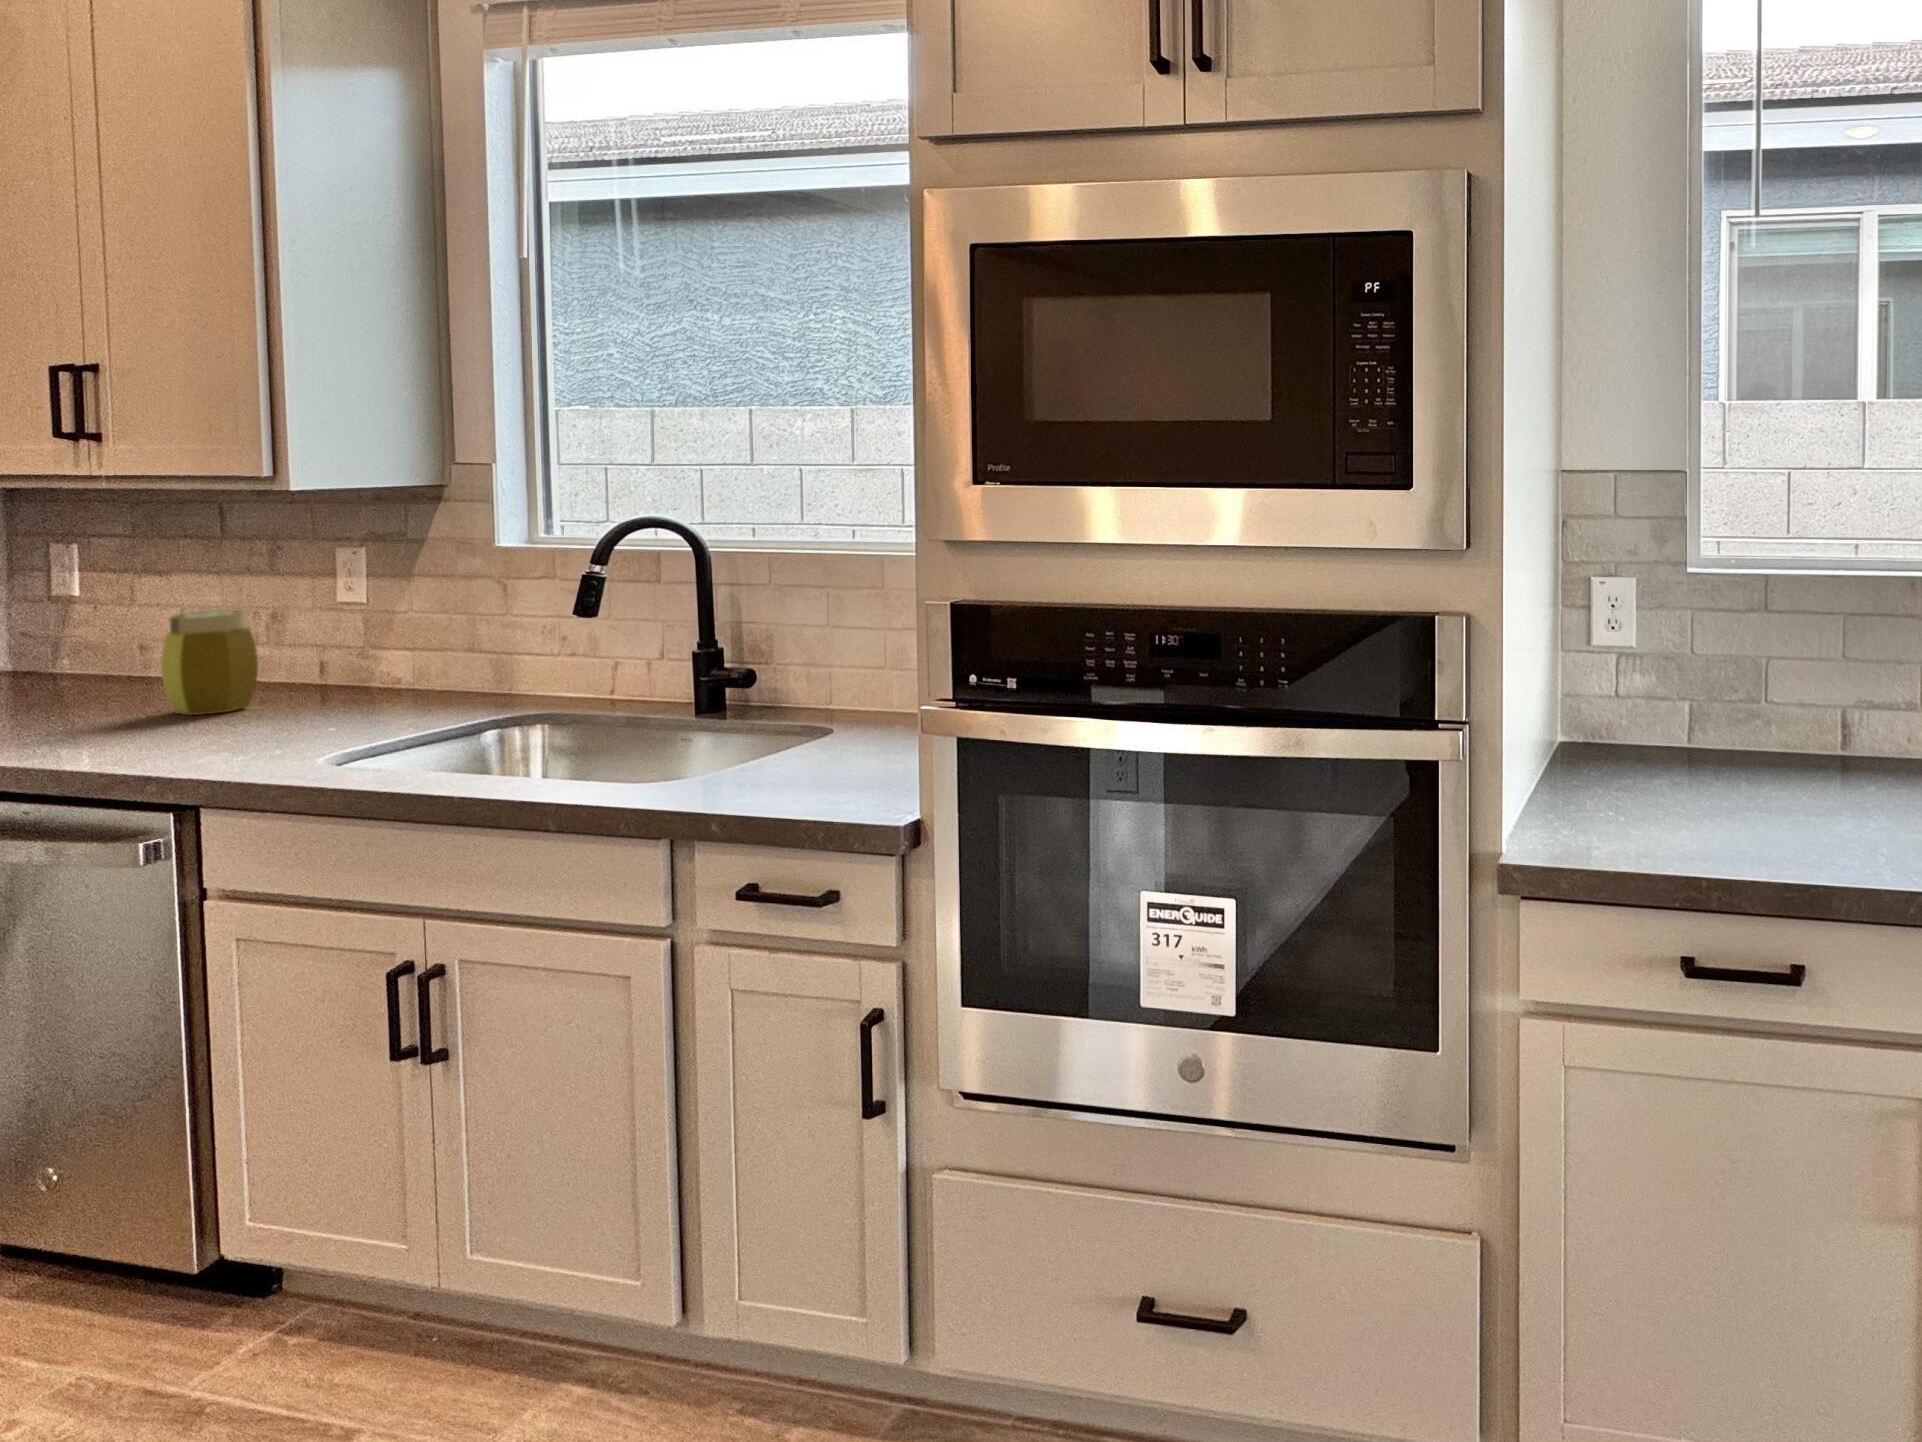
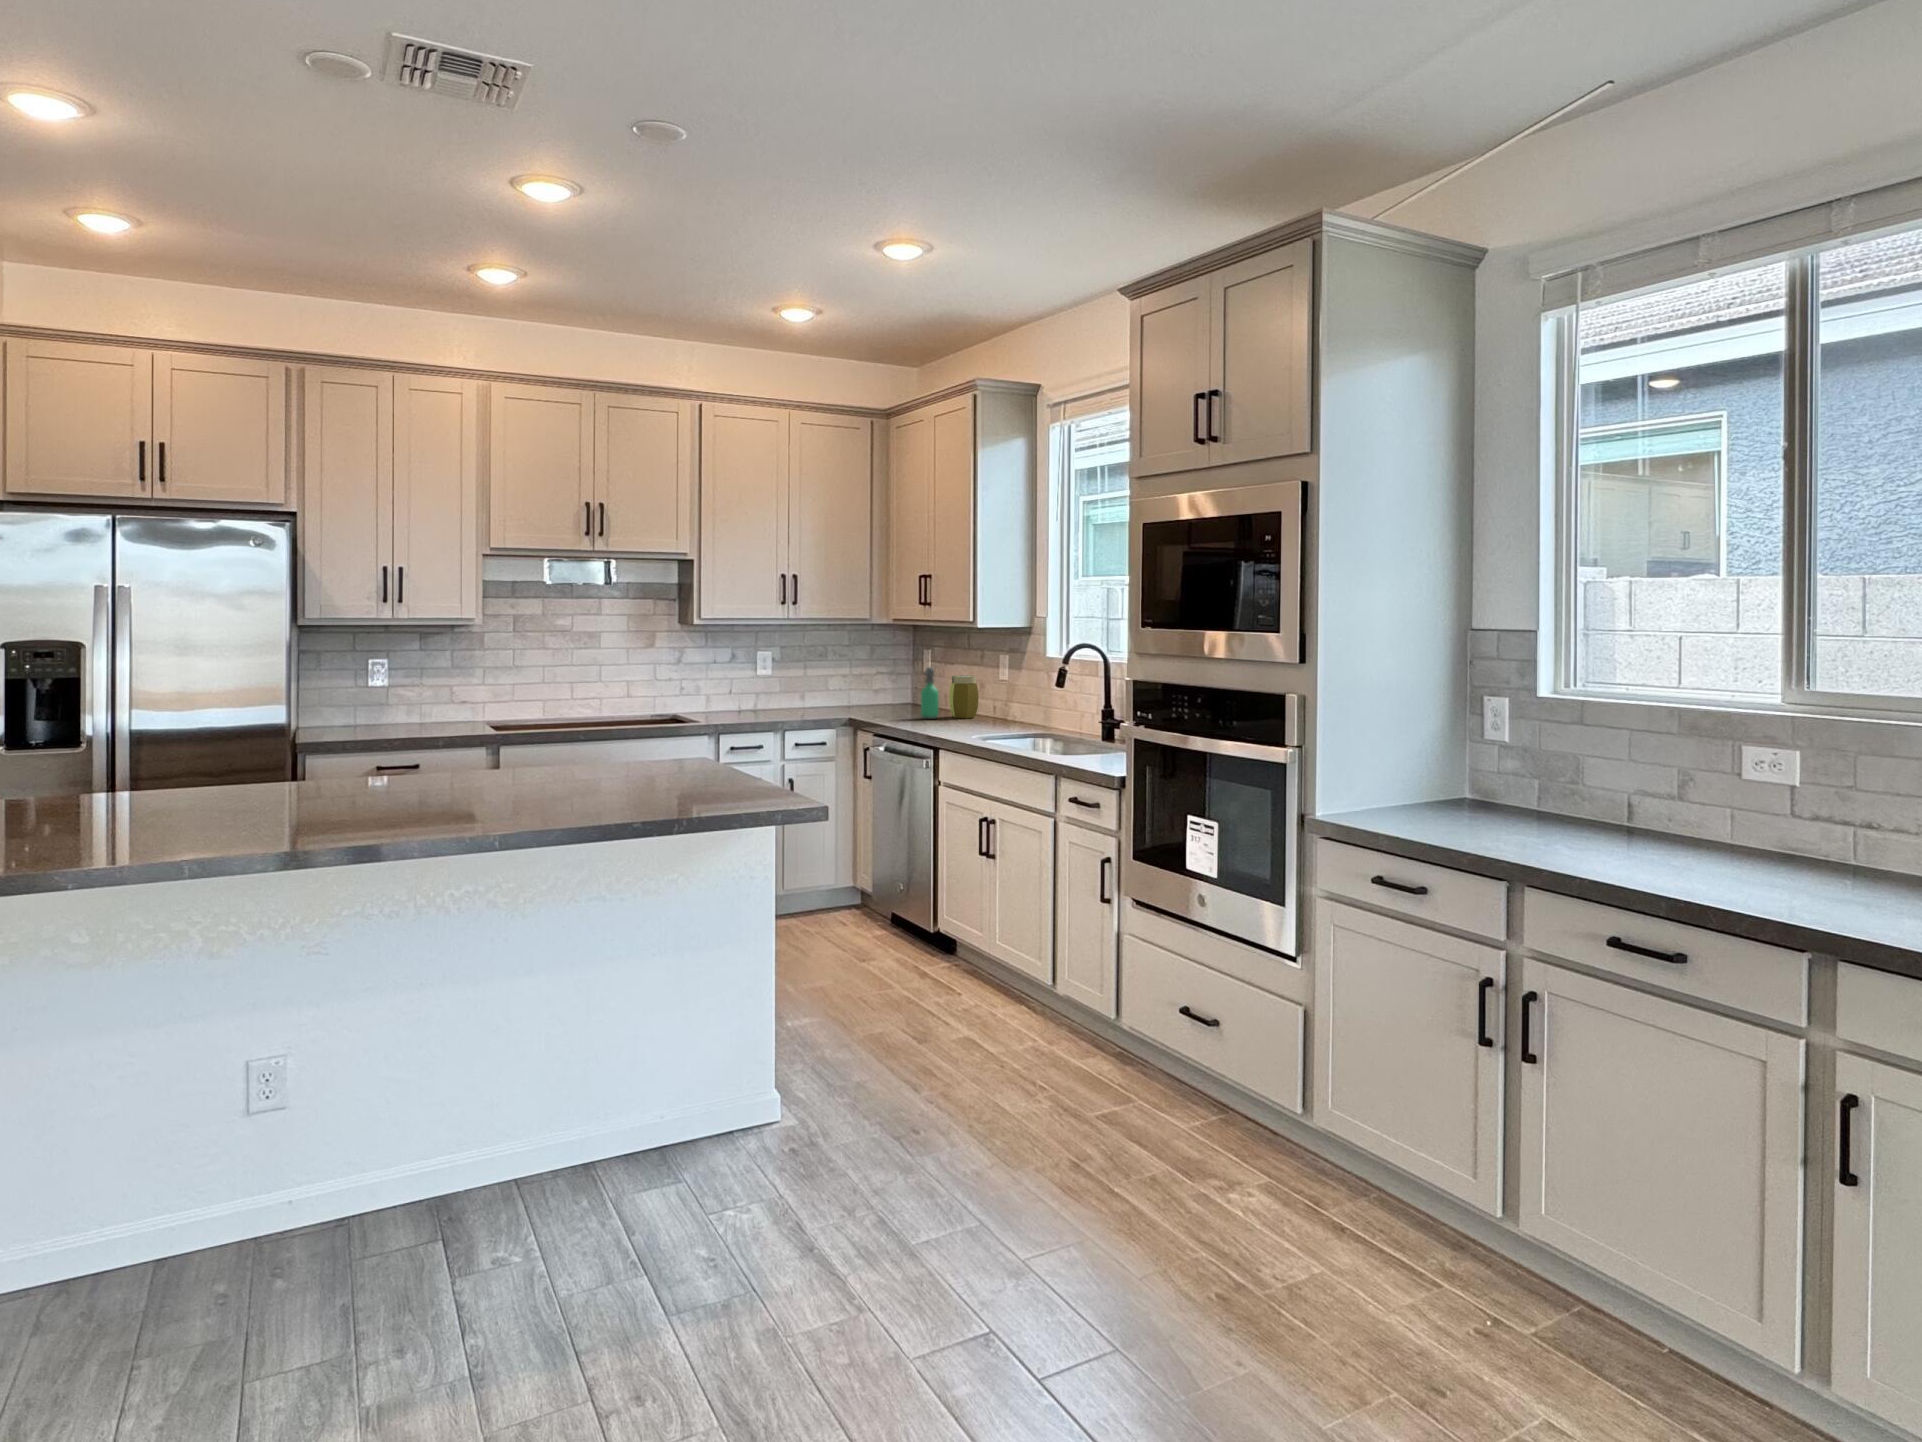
soap dispenser: none [75,601,139,732] -> present [921,667,939,719]

